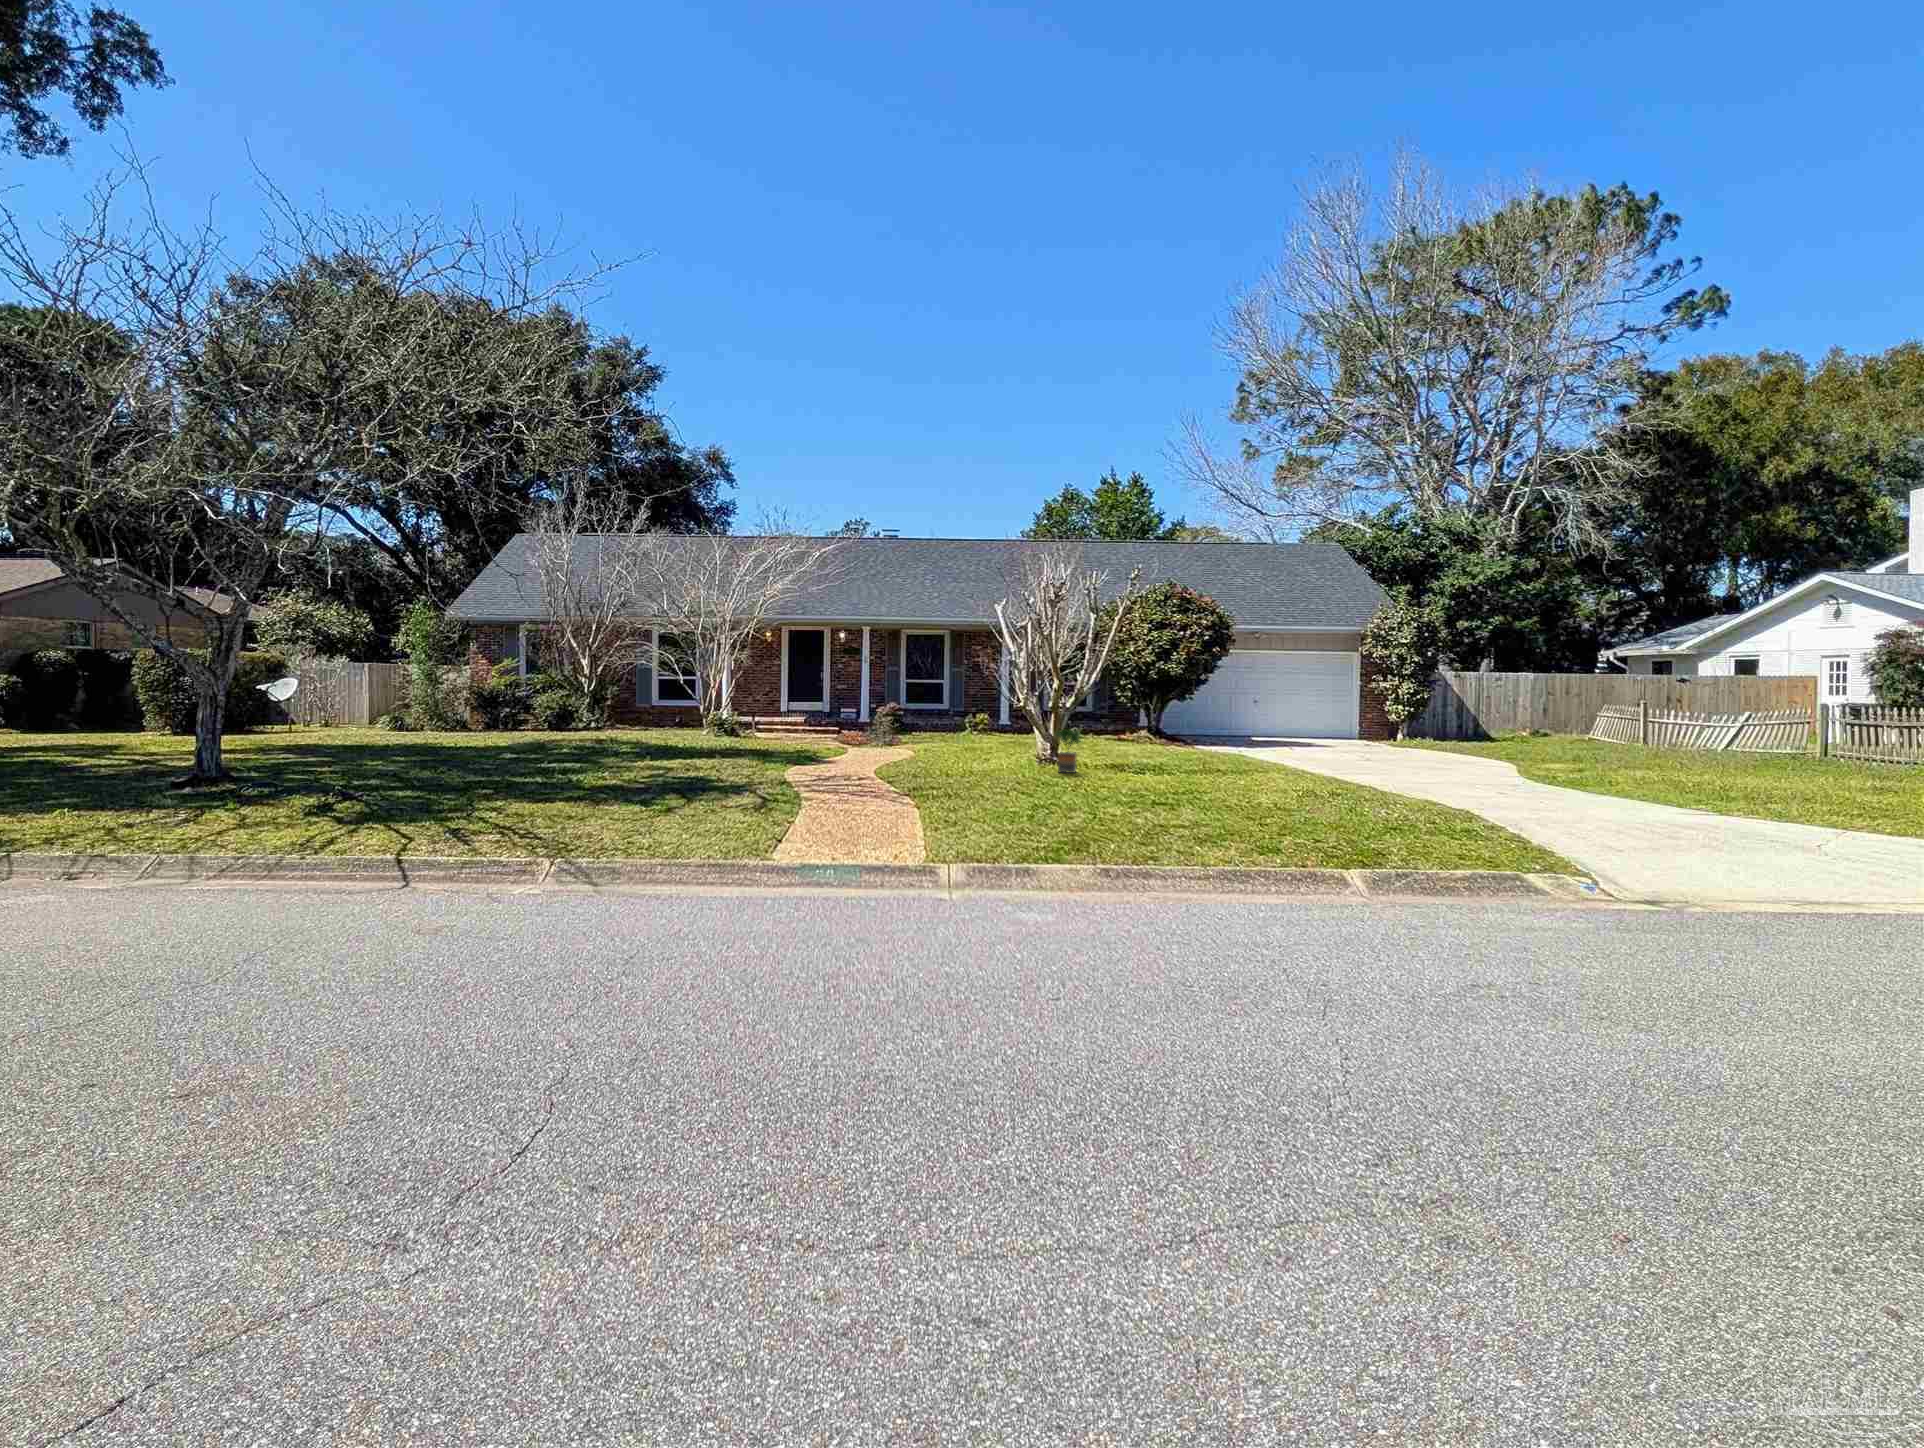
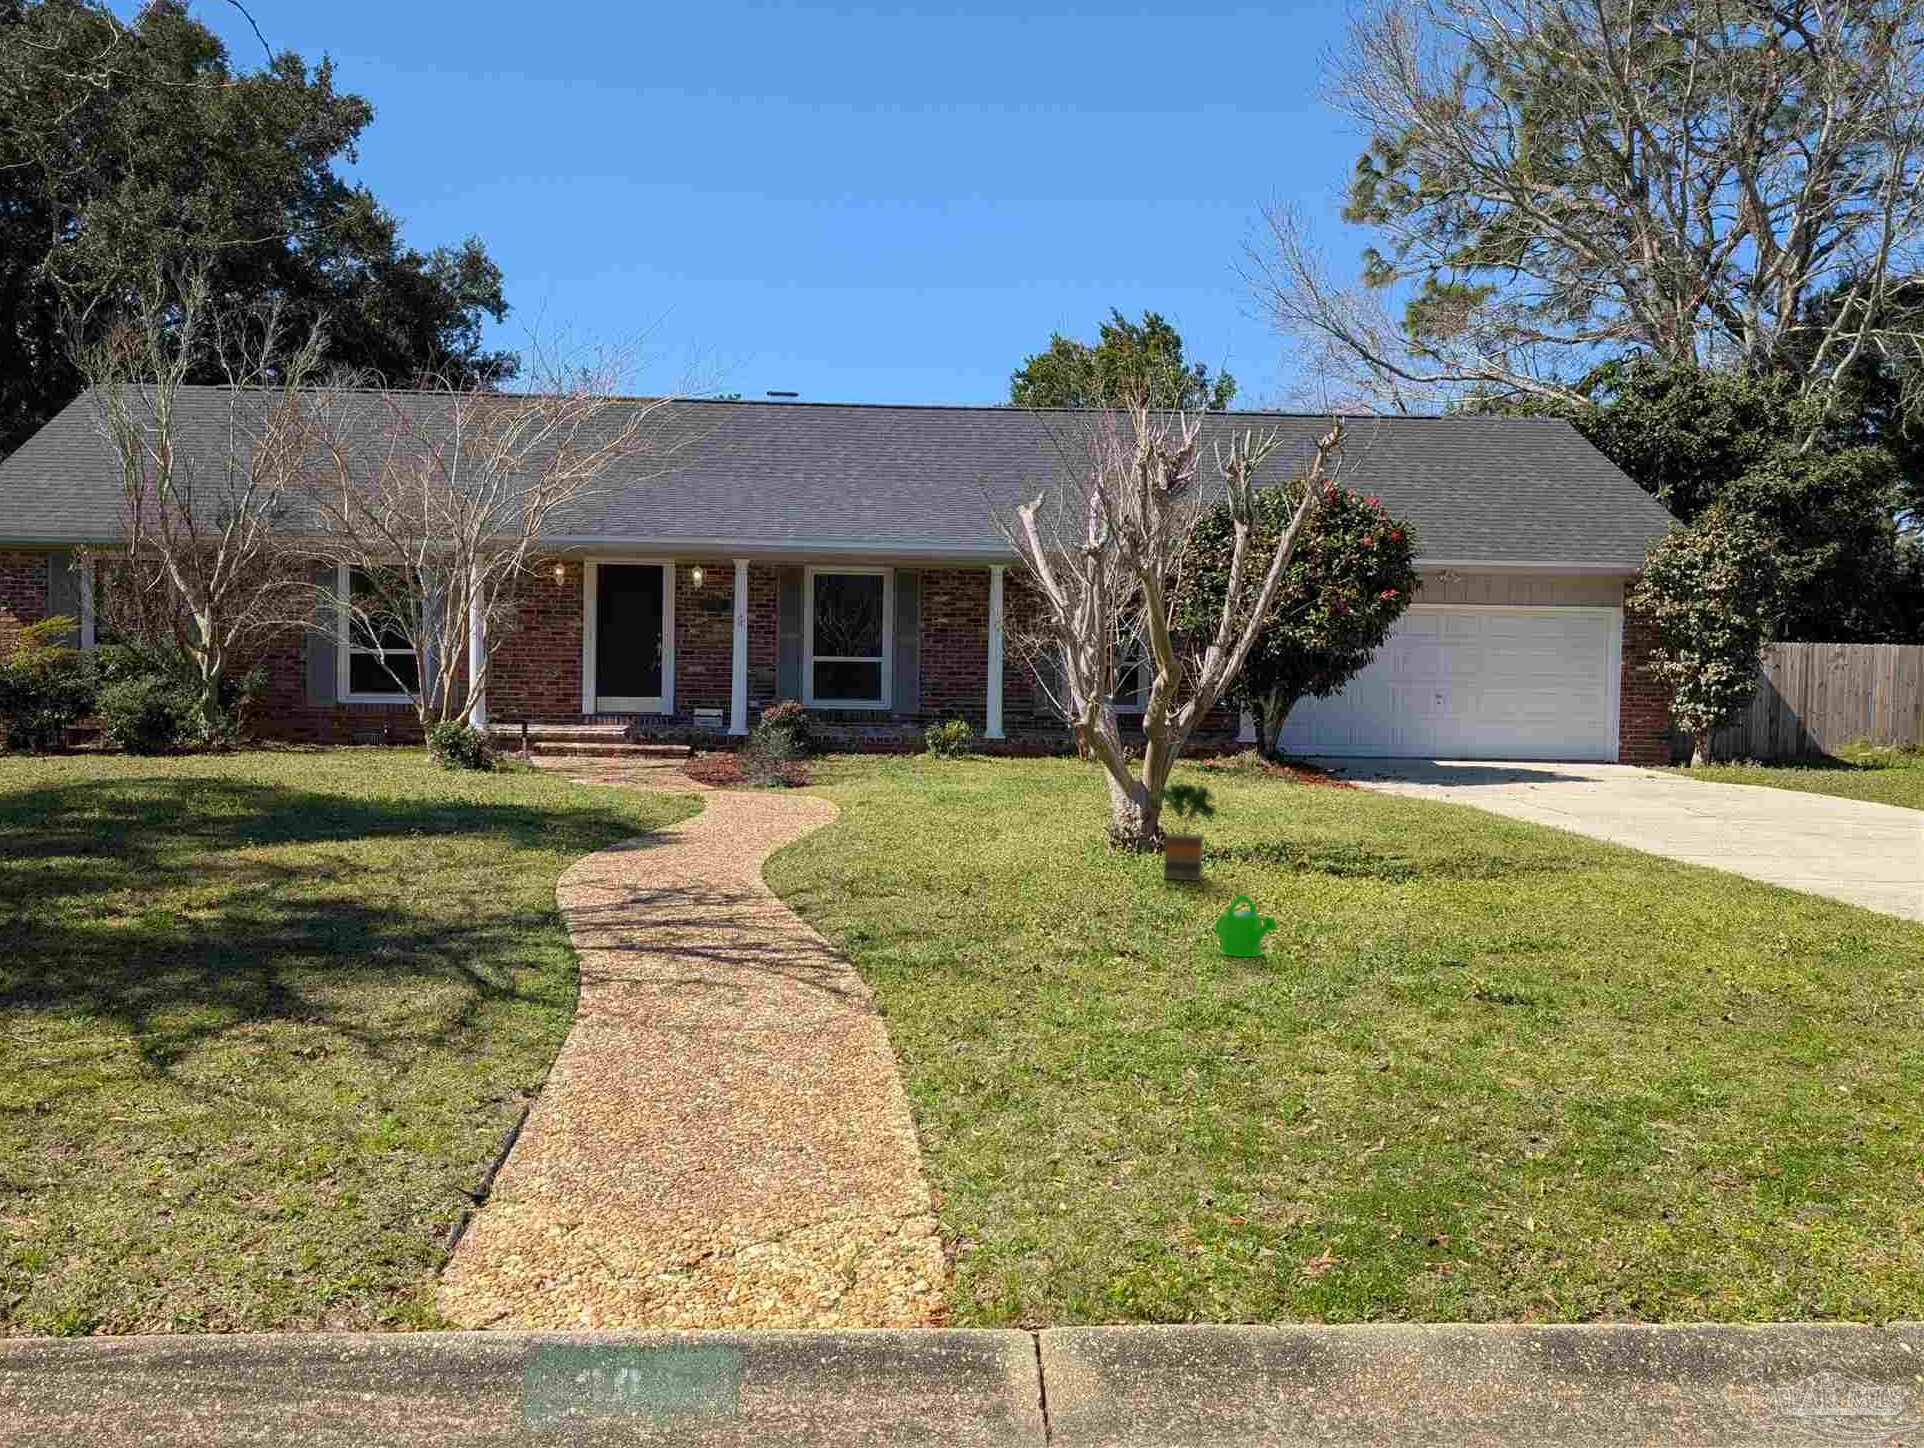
watering can: none [1067,768,1091,794] -> present [1215,894,1277,957]

